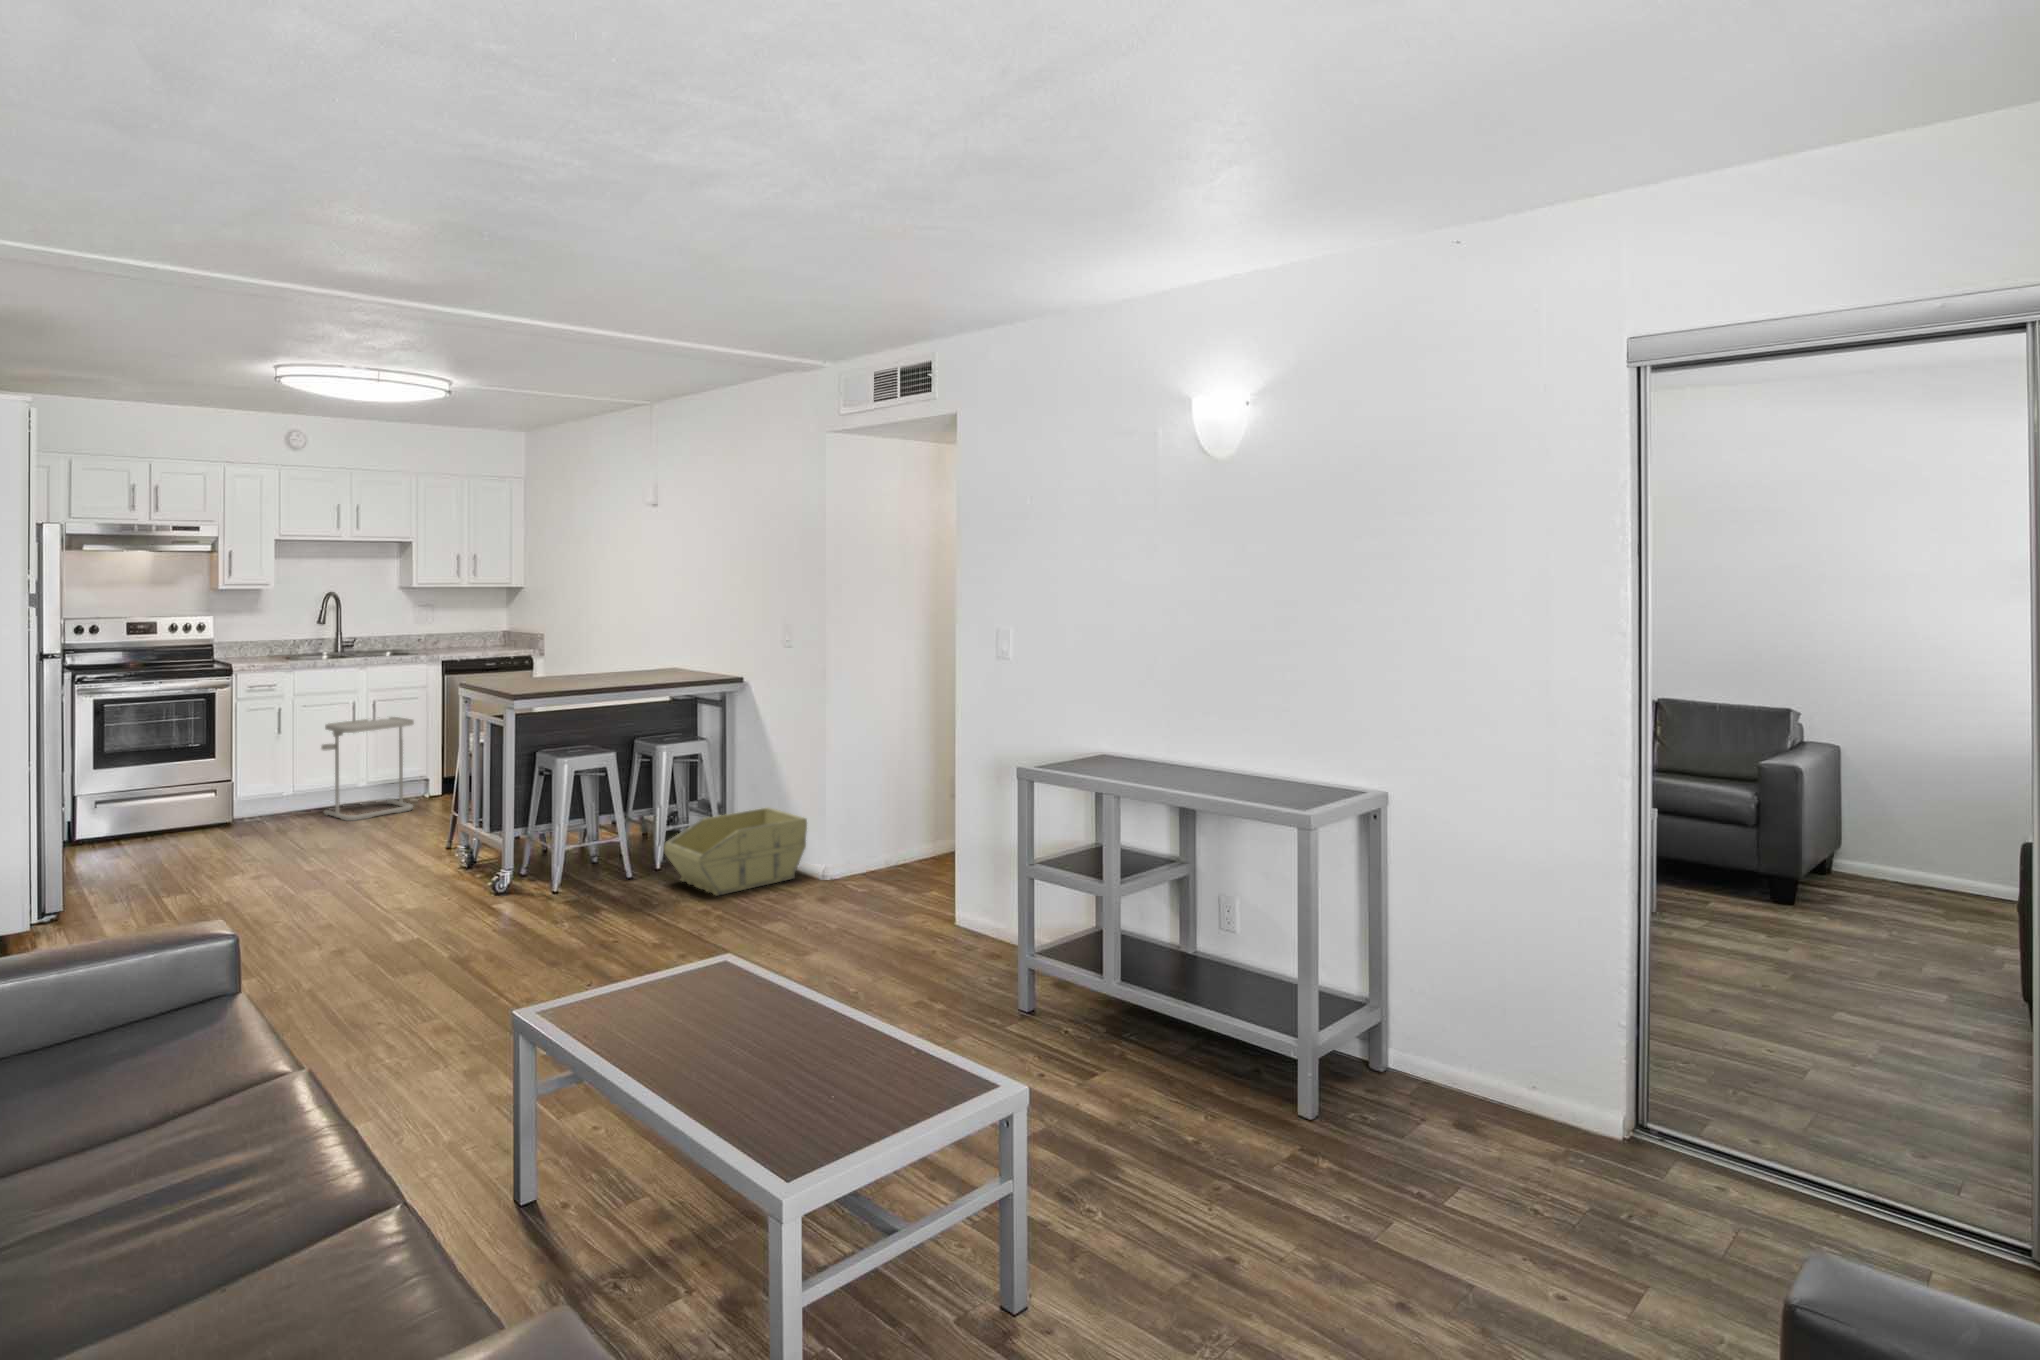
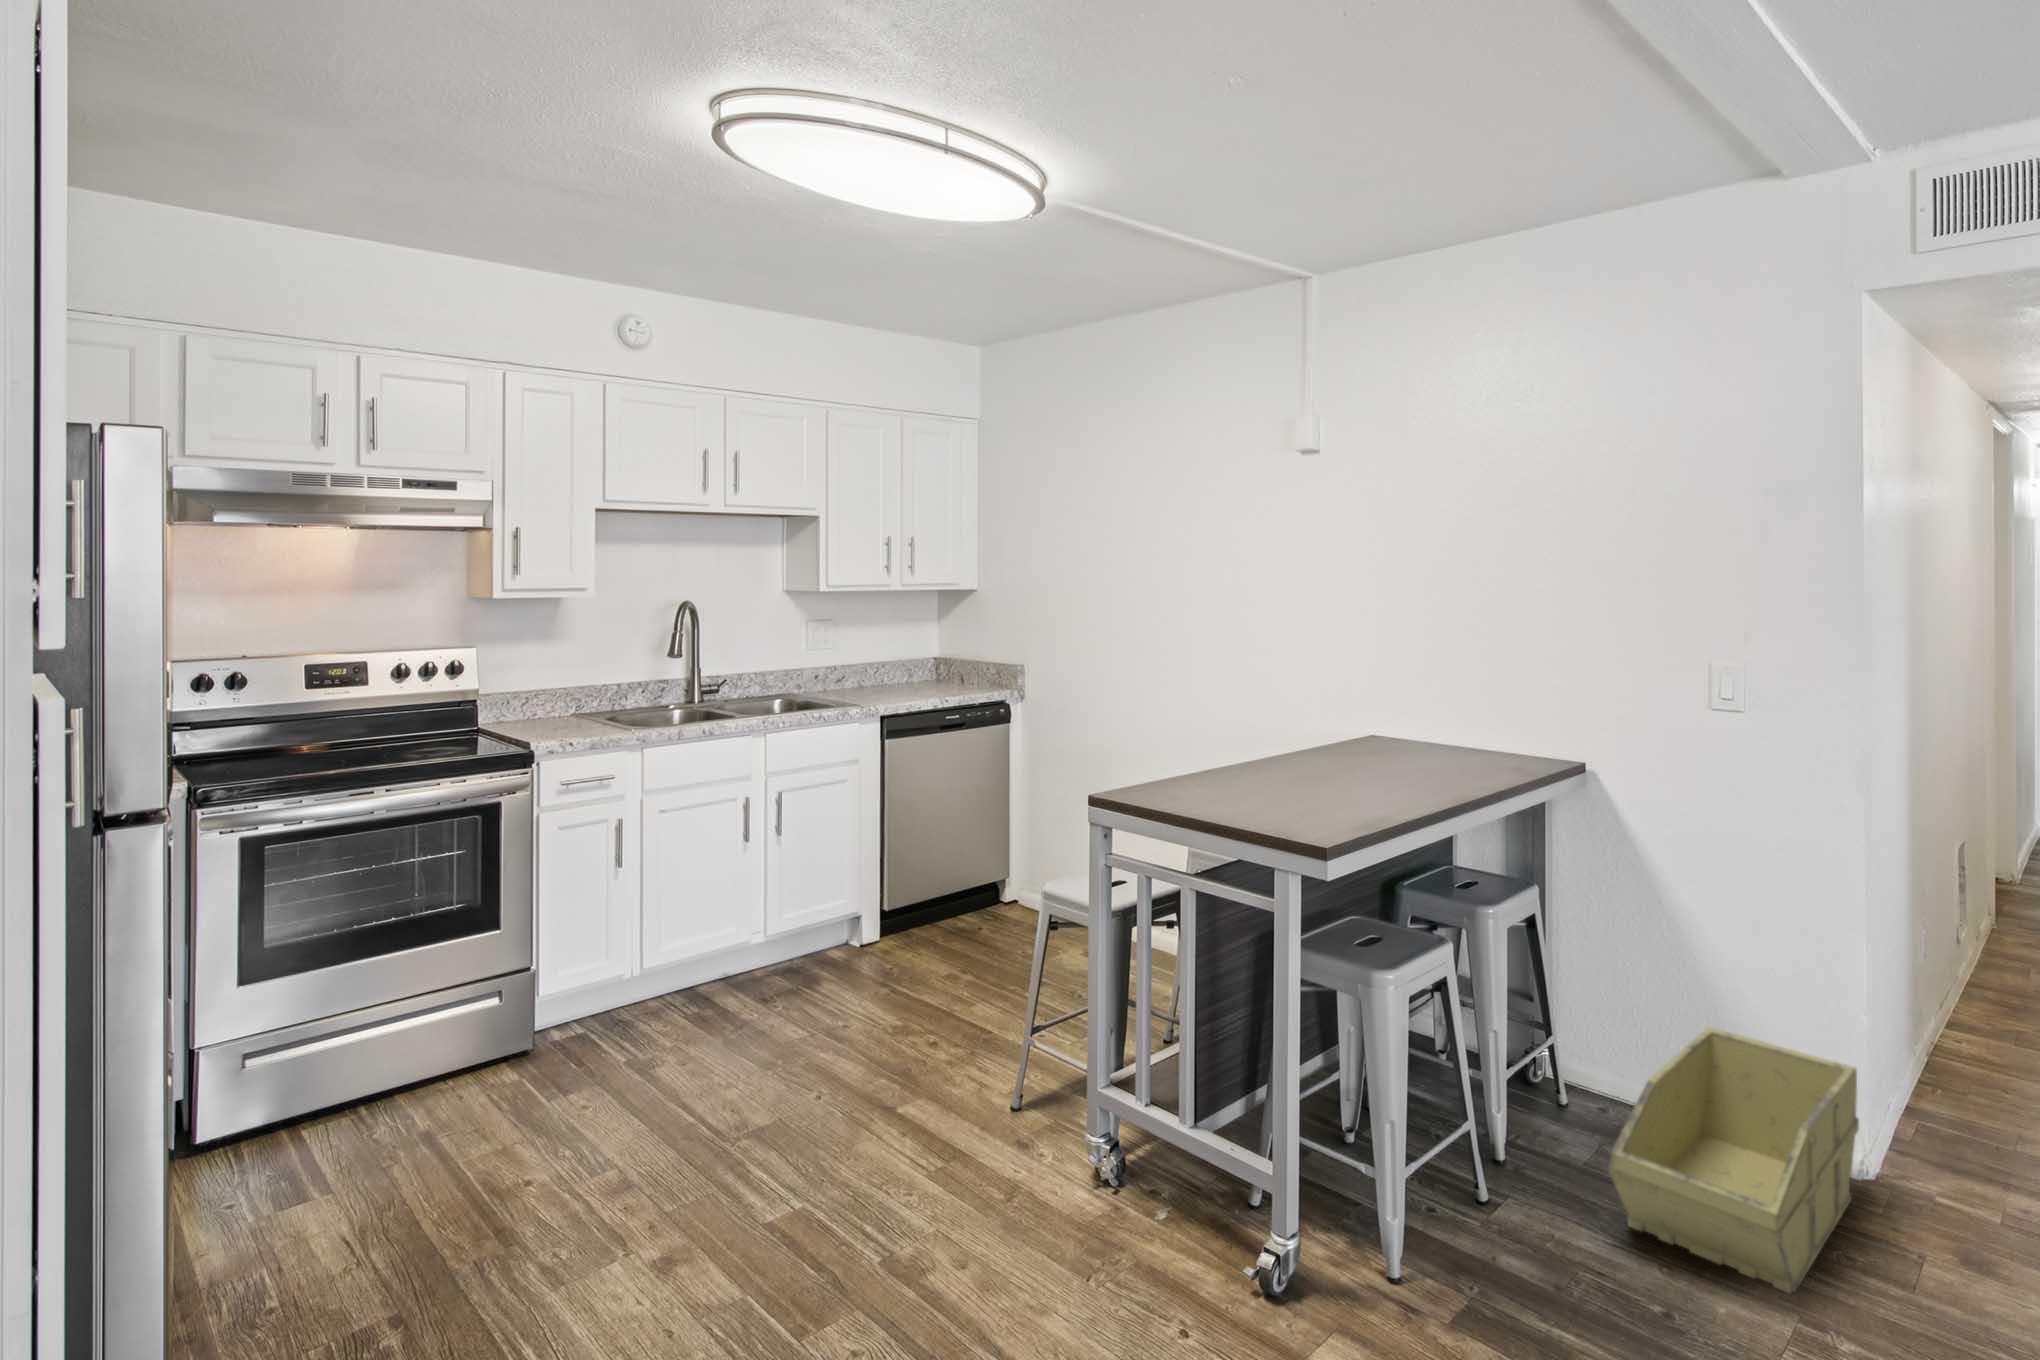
side table: present [321,717,414,821] -> none [701,819,862,1030]

